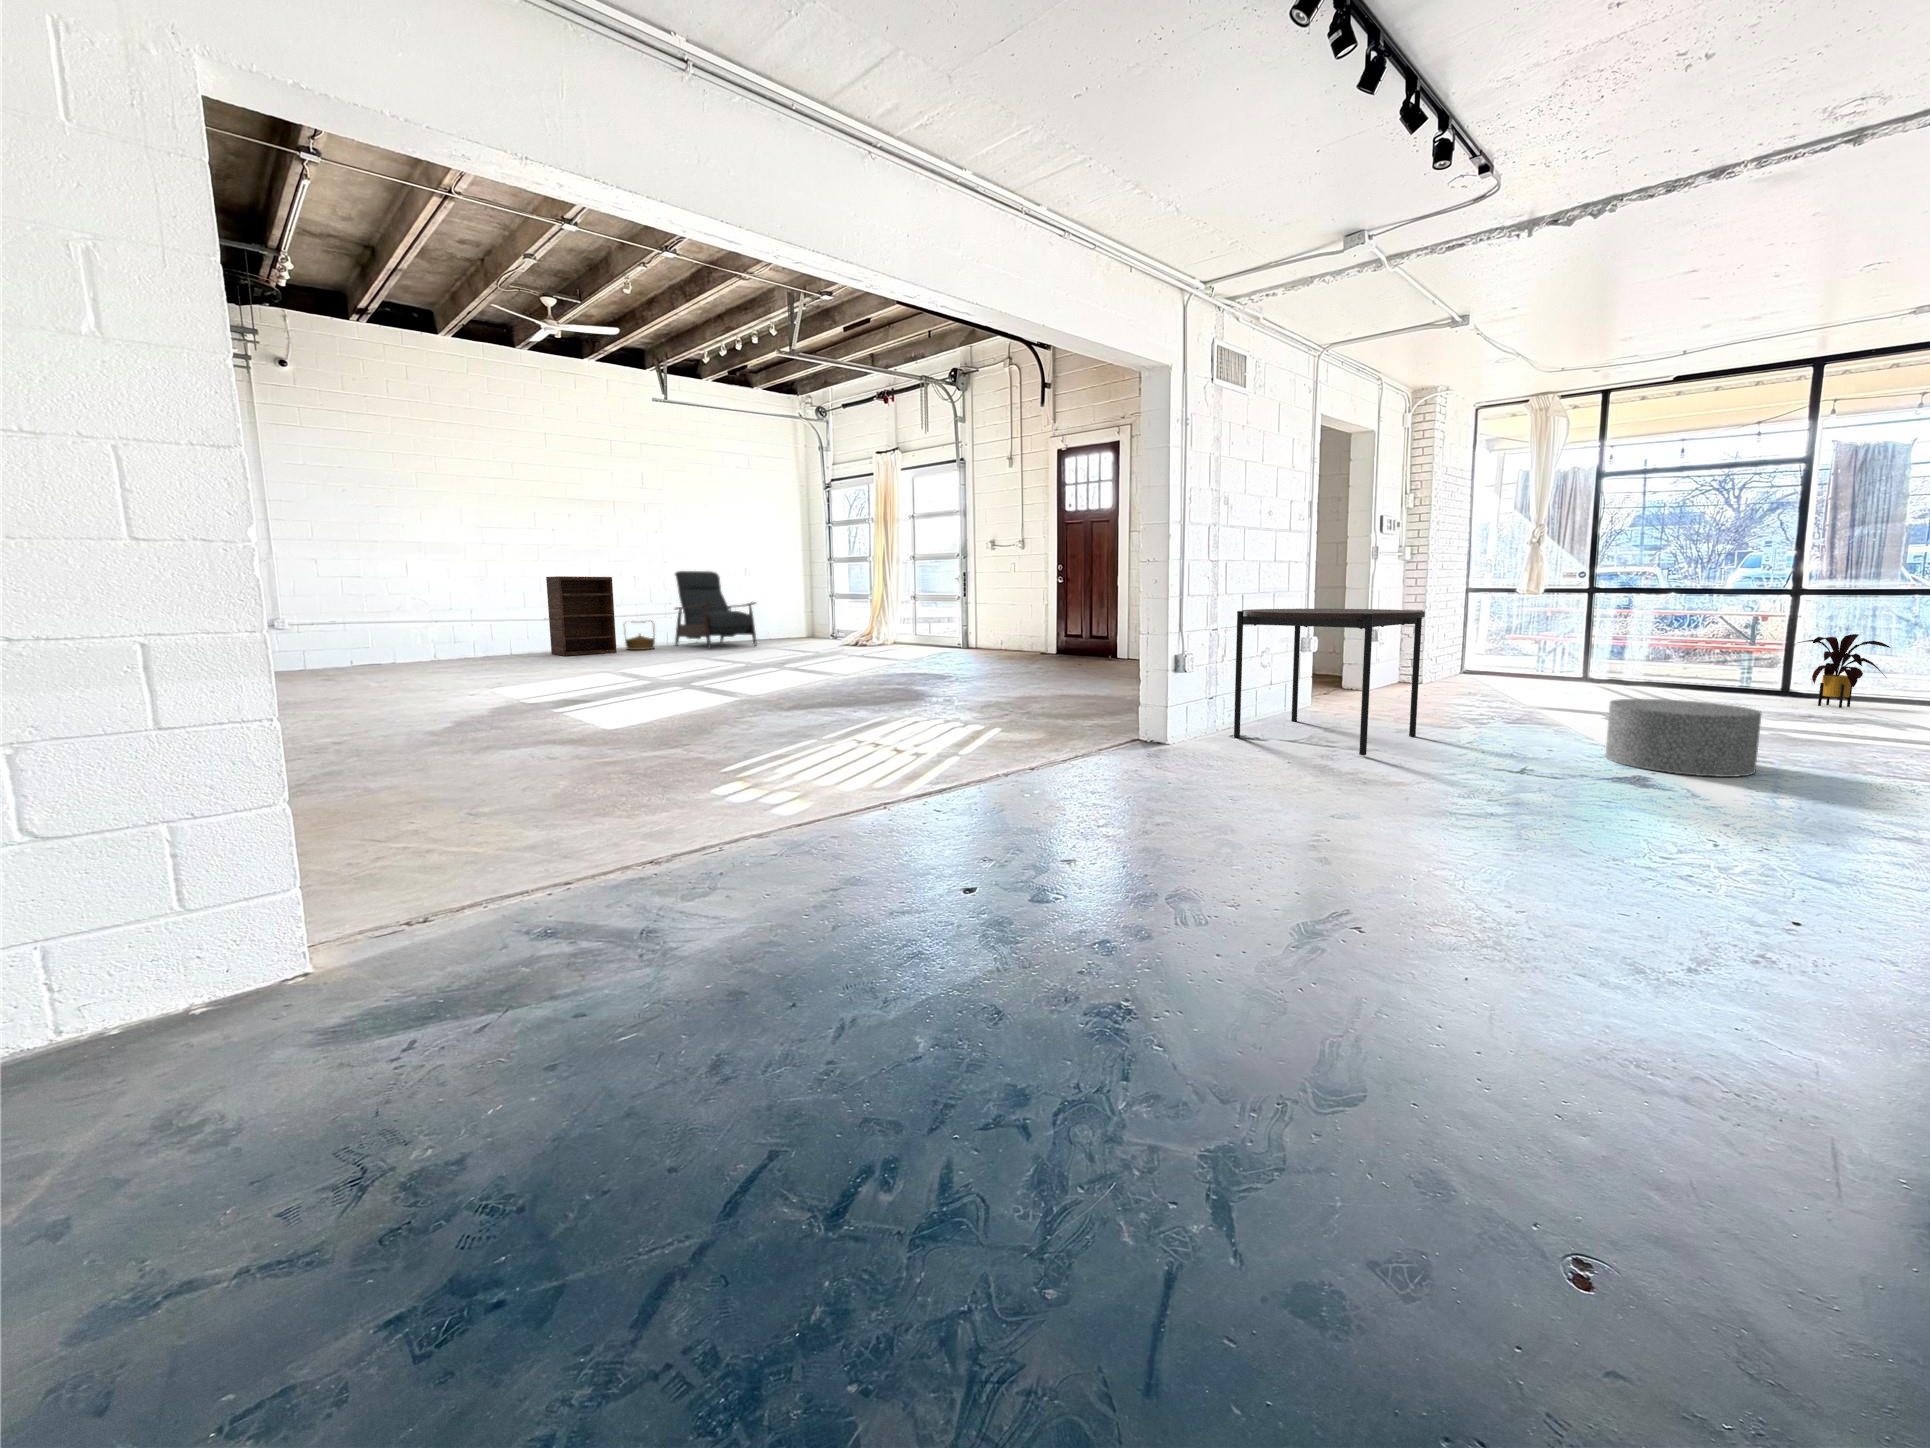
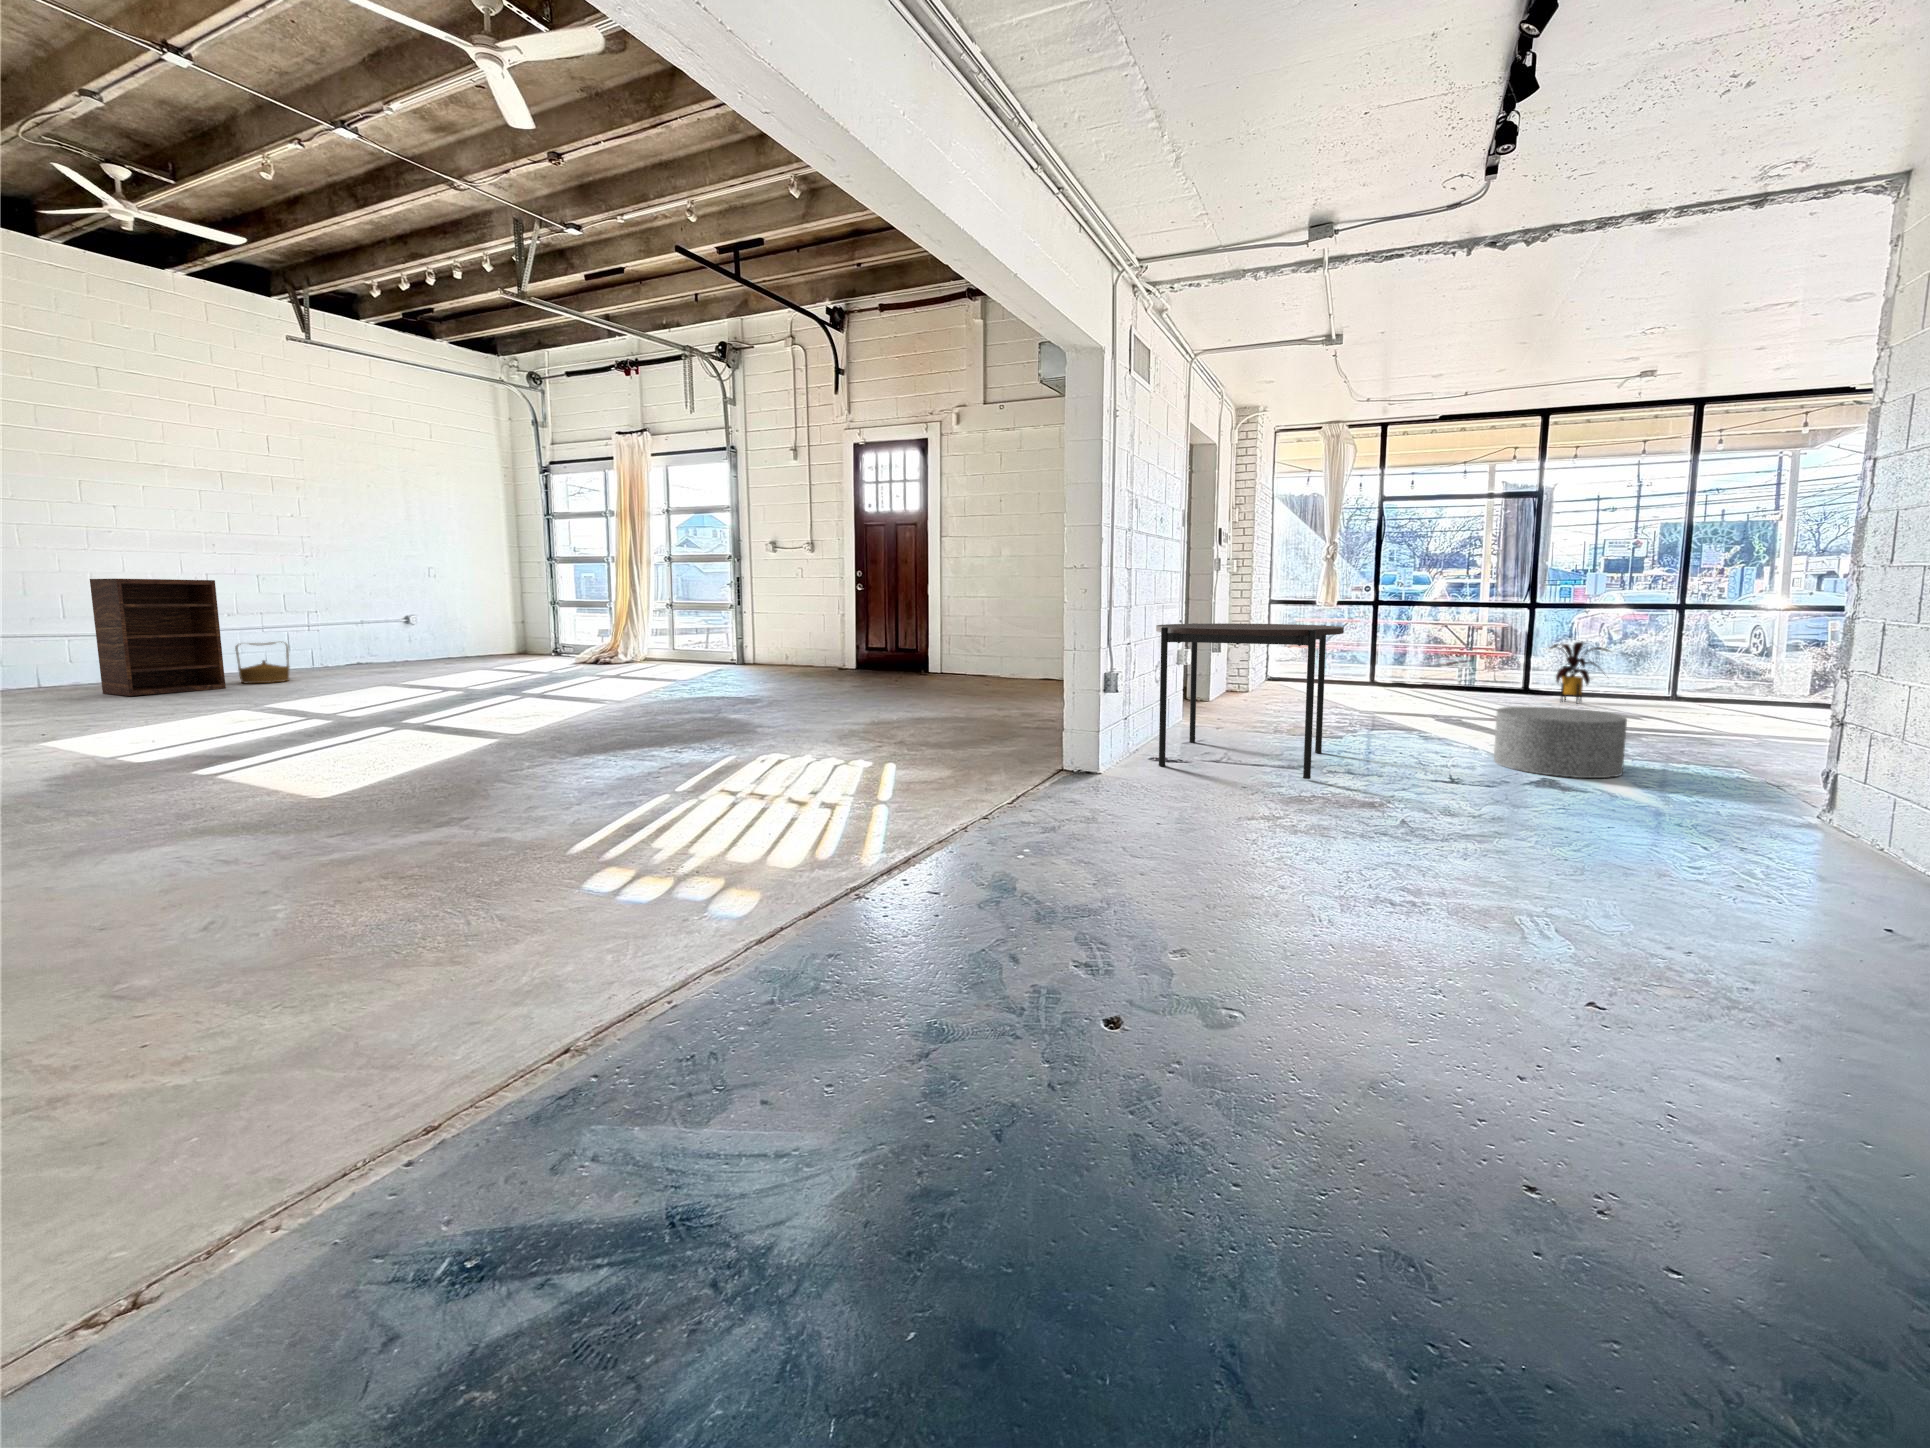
chair: present [675,571,757,648] -> none [319,573,455,679]

